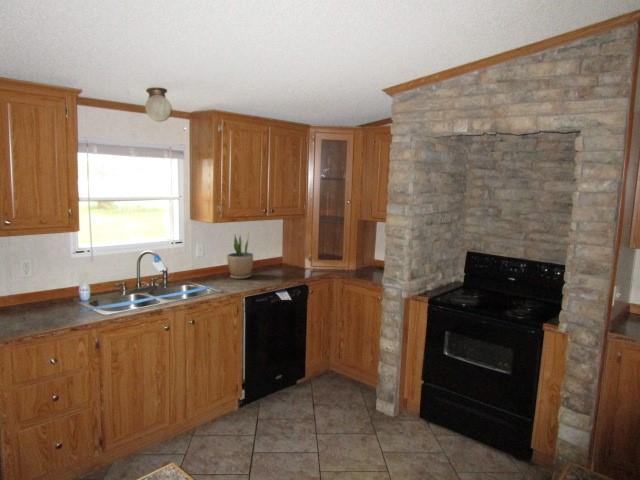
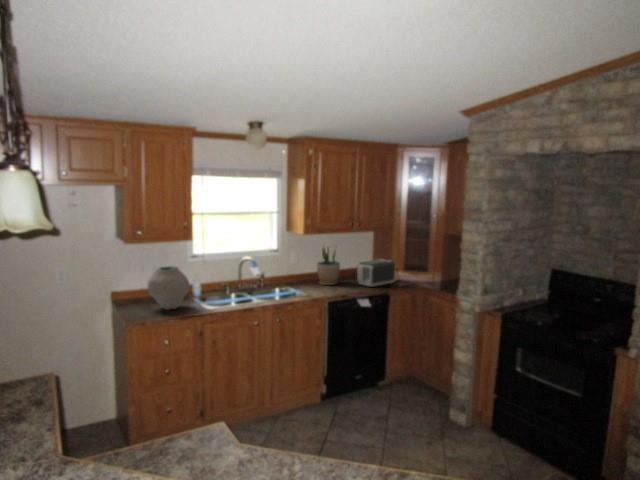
toaster: none [272,249,311,279] -> present [357,259,395,287]
vase: none [19,263,78,319] -> present [147,266,190,310]

